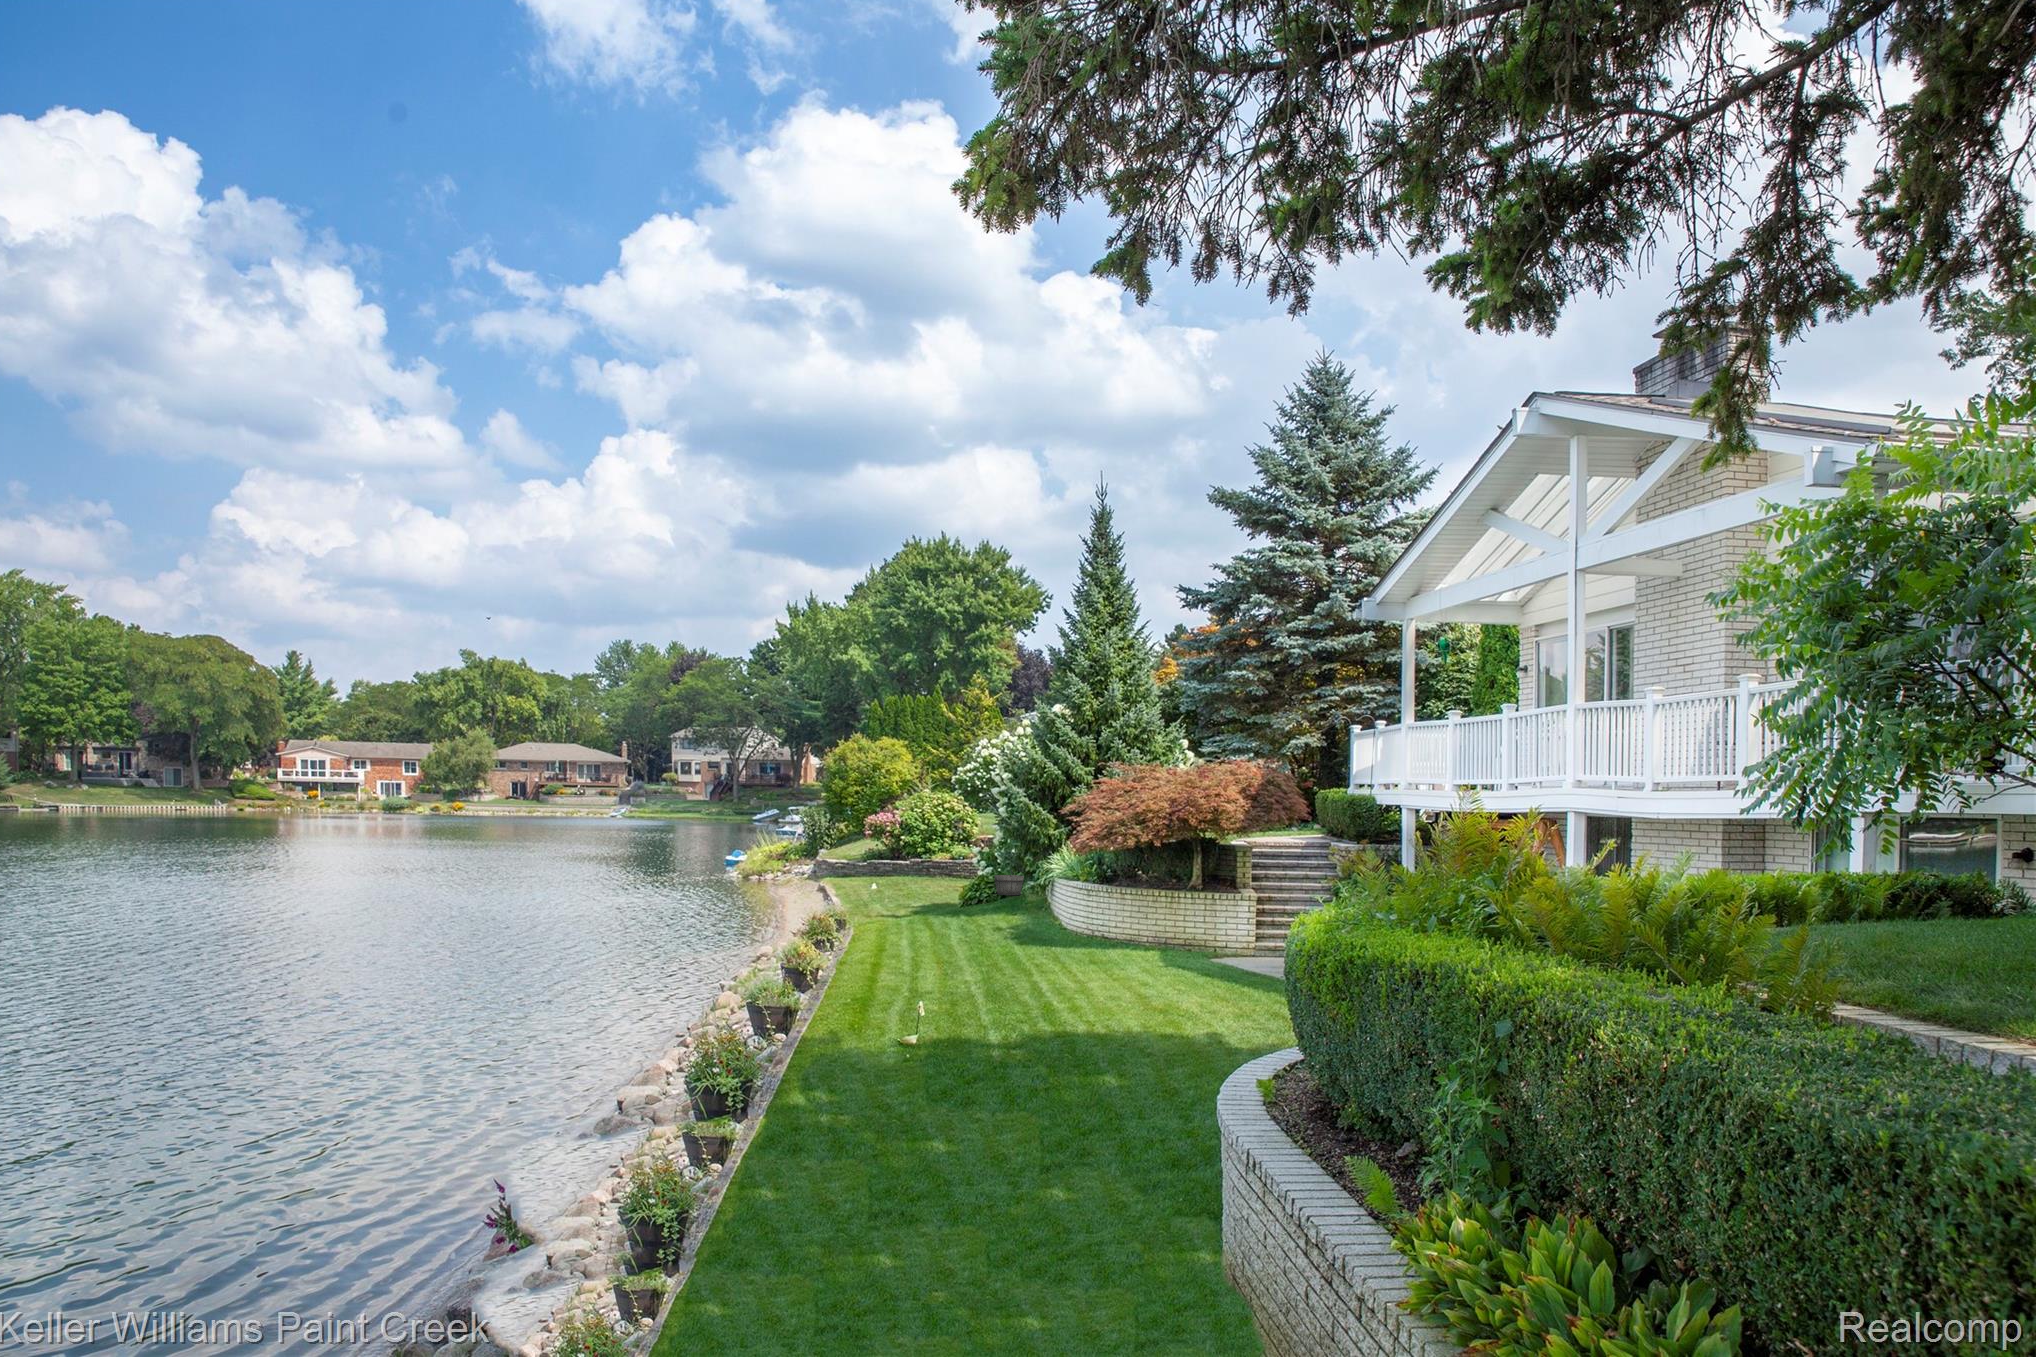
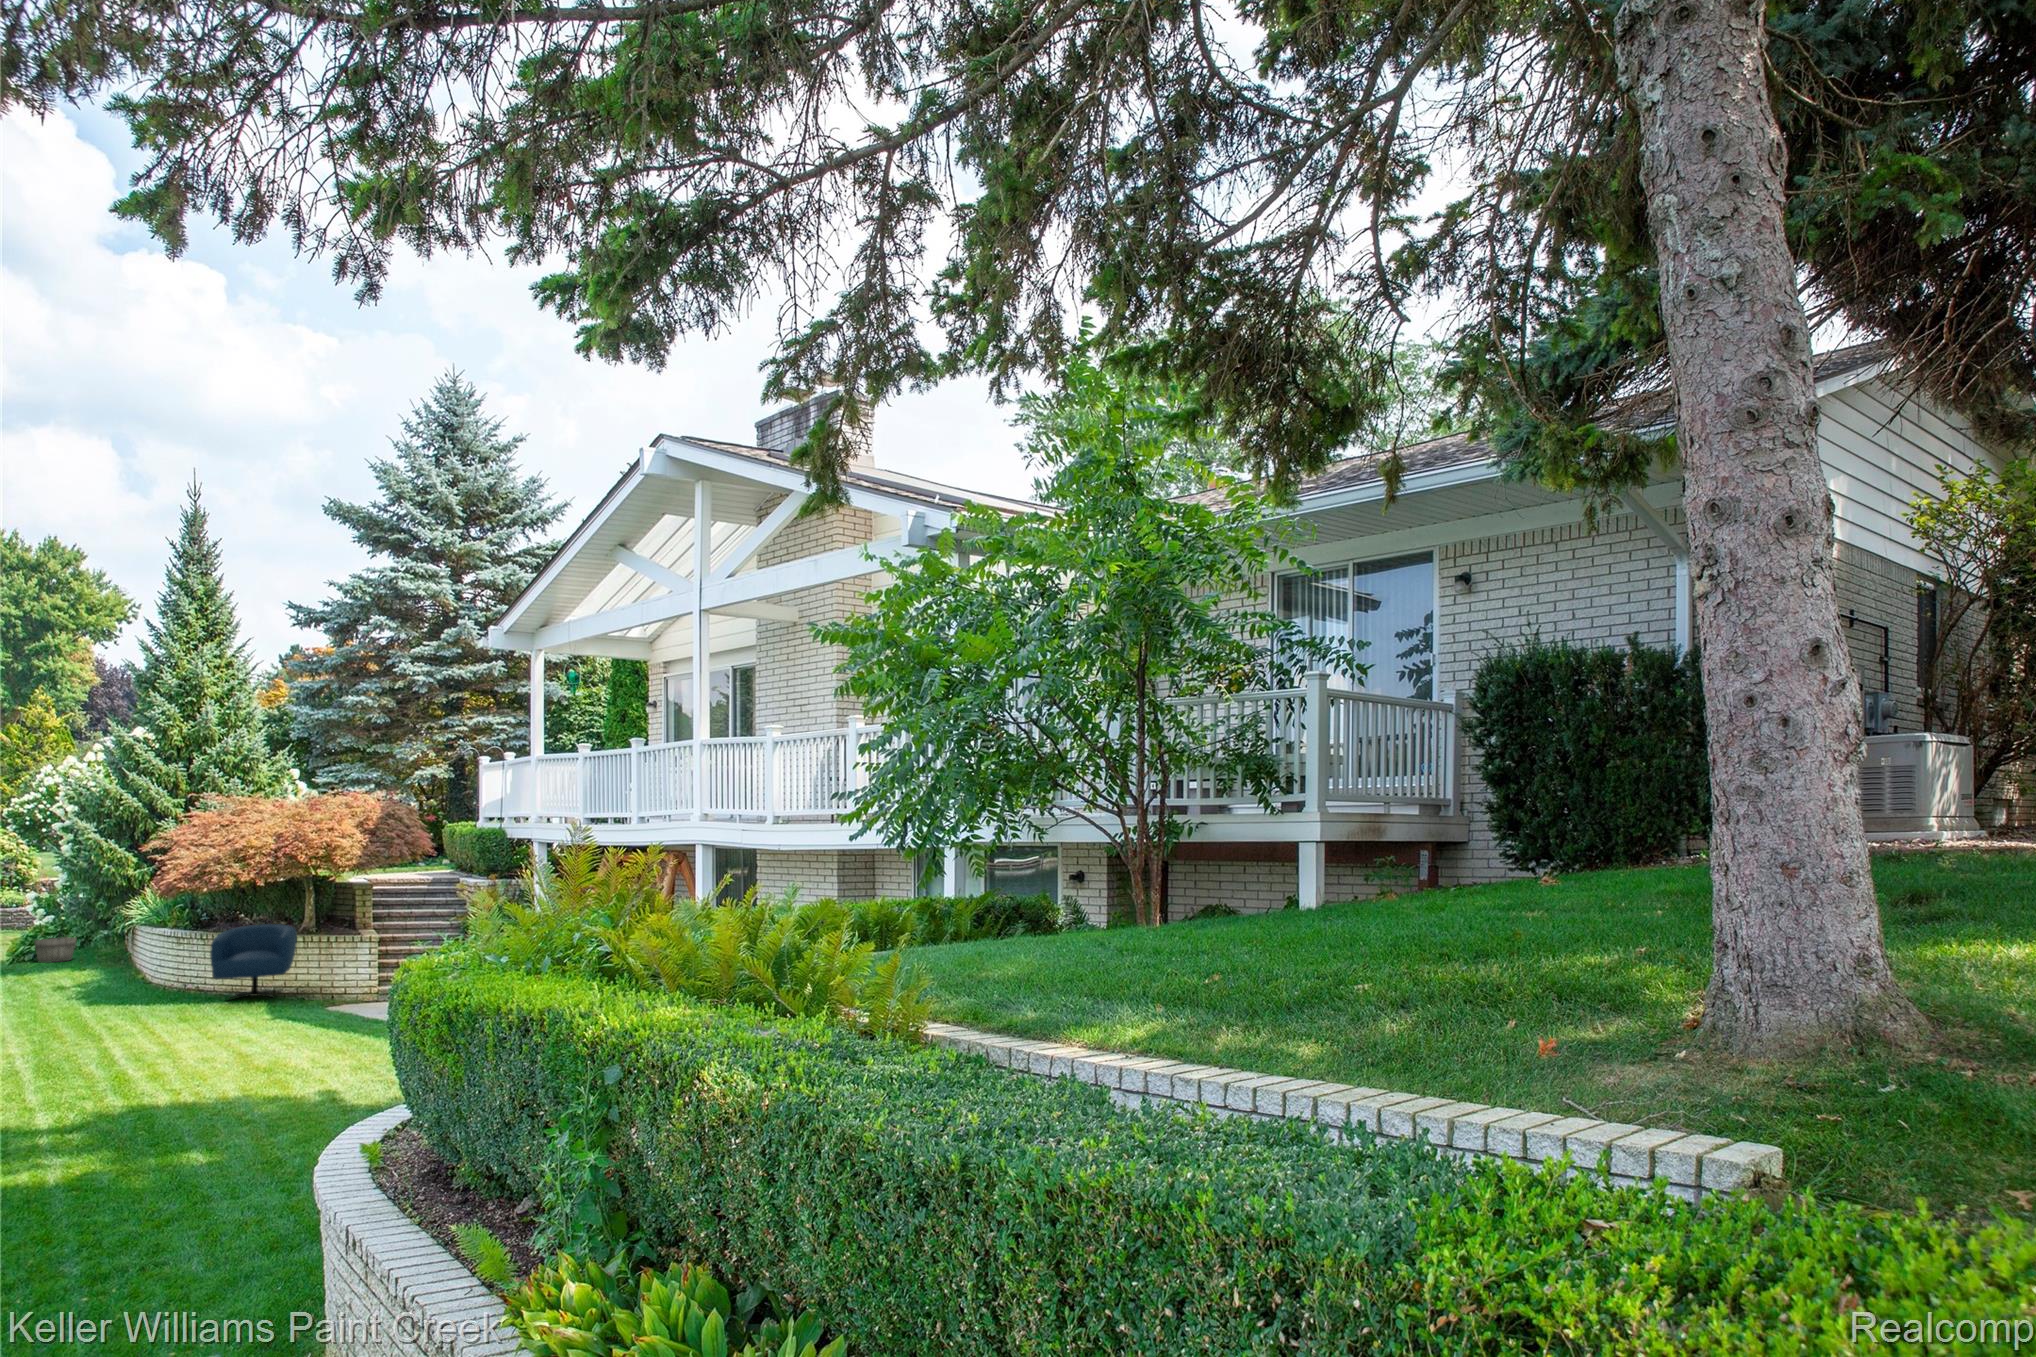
armchair: none [1129,875,1197,942] -> present [210,924,297,1001]

